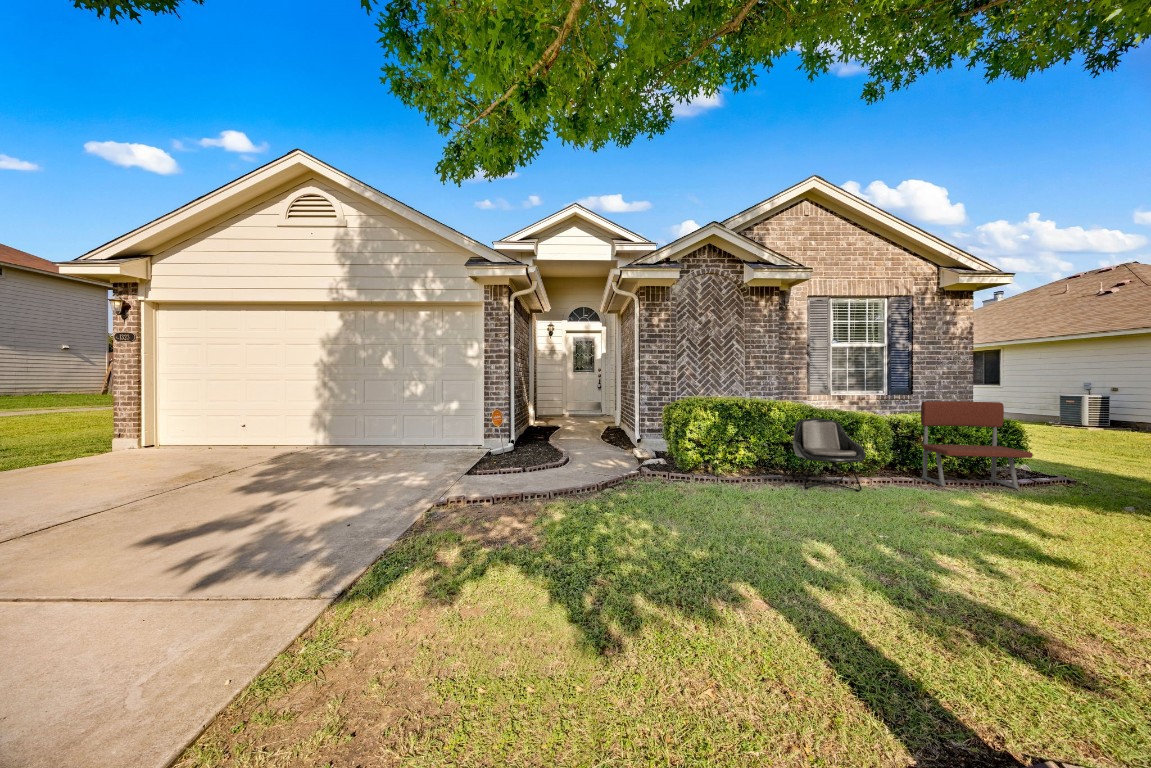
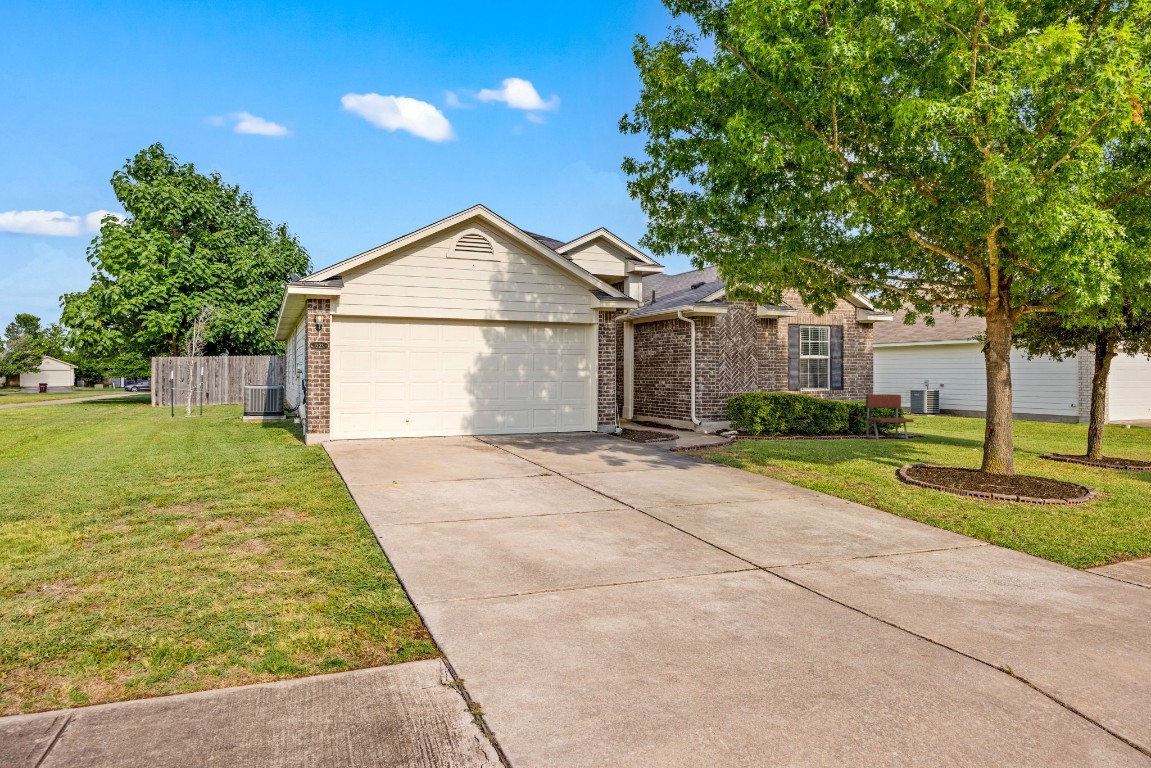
lounge chair: present [791,418,866,492] -> none [808,405,849,442]

